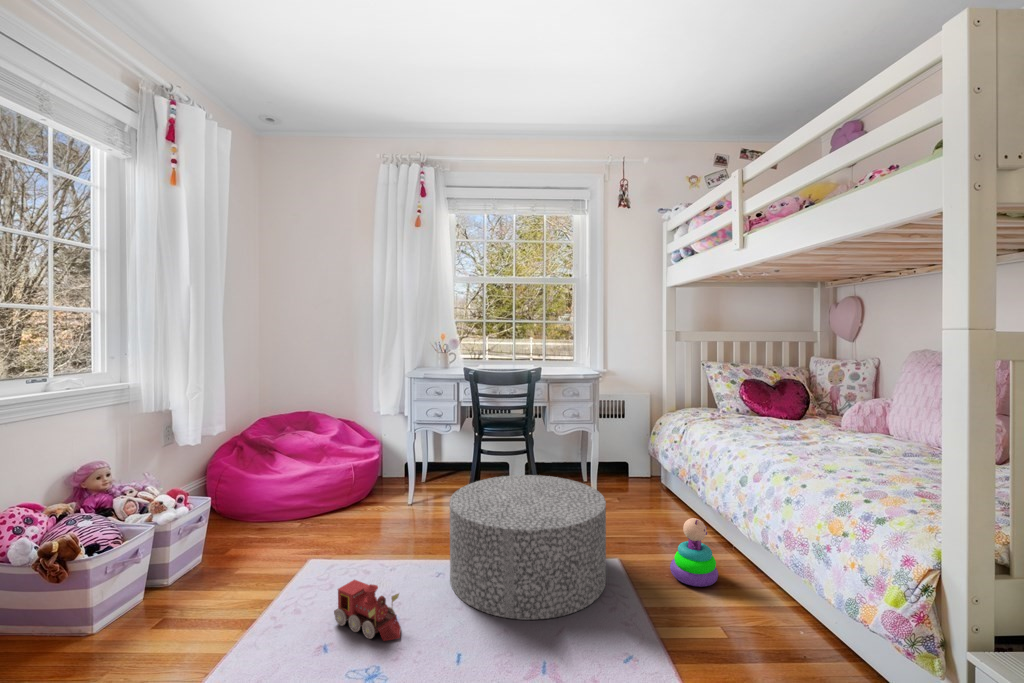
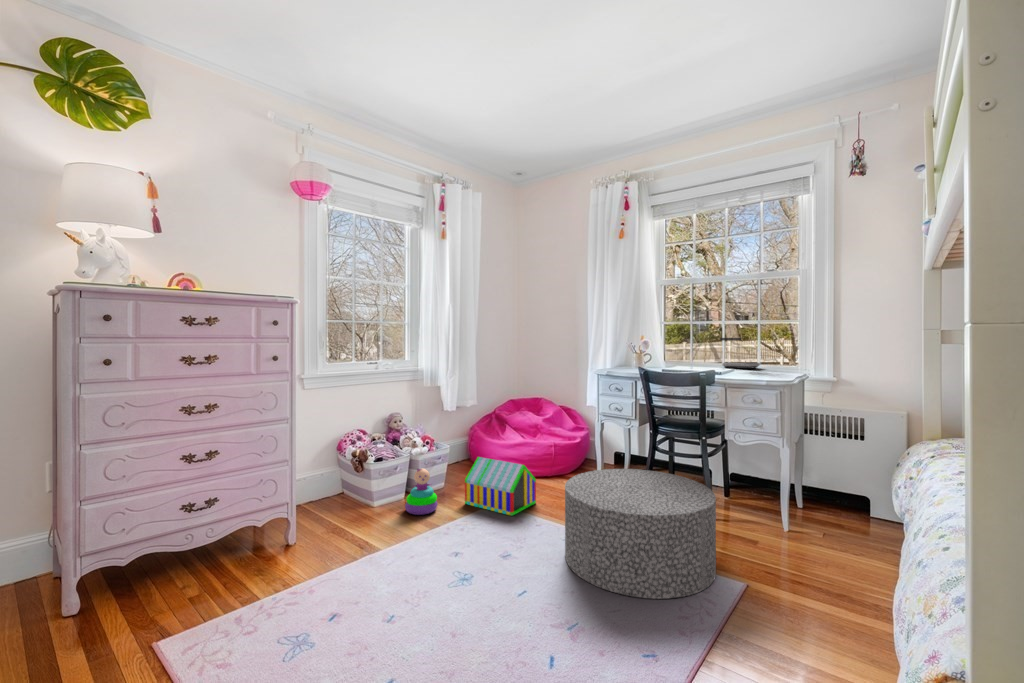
desk lamp: none [512,335,539,364] -> present [720,338,760,369]
toy house: none [263,500,361,575] -> present [465,457,536,516]
stacking toy: present [670,518,718,587] -> present [405,469,438,515]
toy train: present [334,580,401,641] -> none [477,516,512,563]

